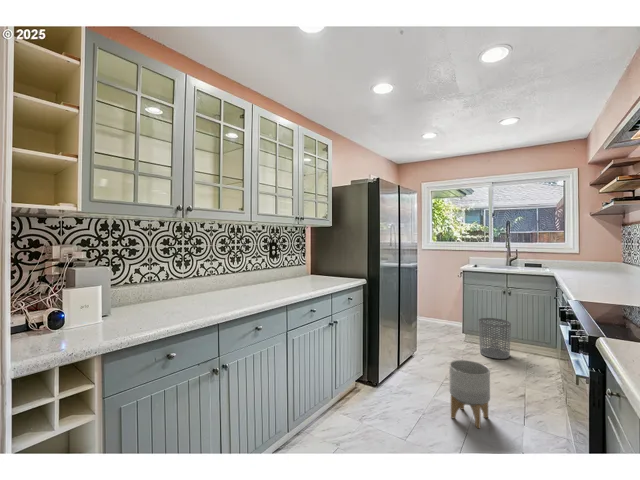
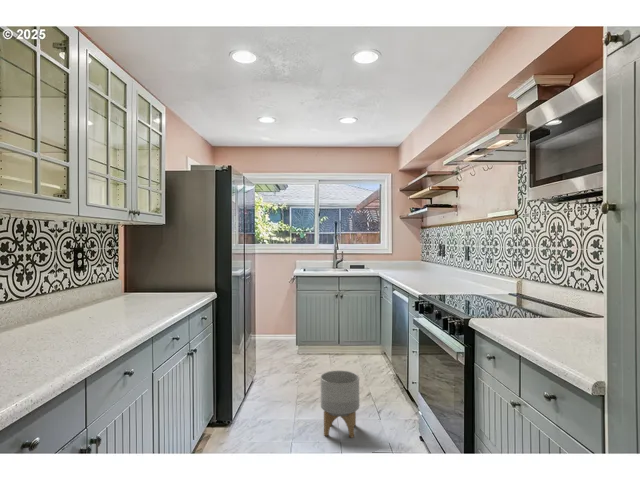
waste bin: present [479,318,511,359] -> none [316,324,346,366]

